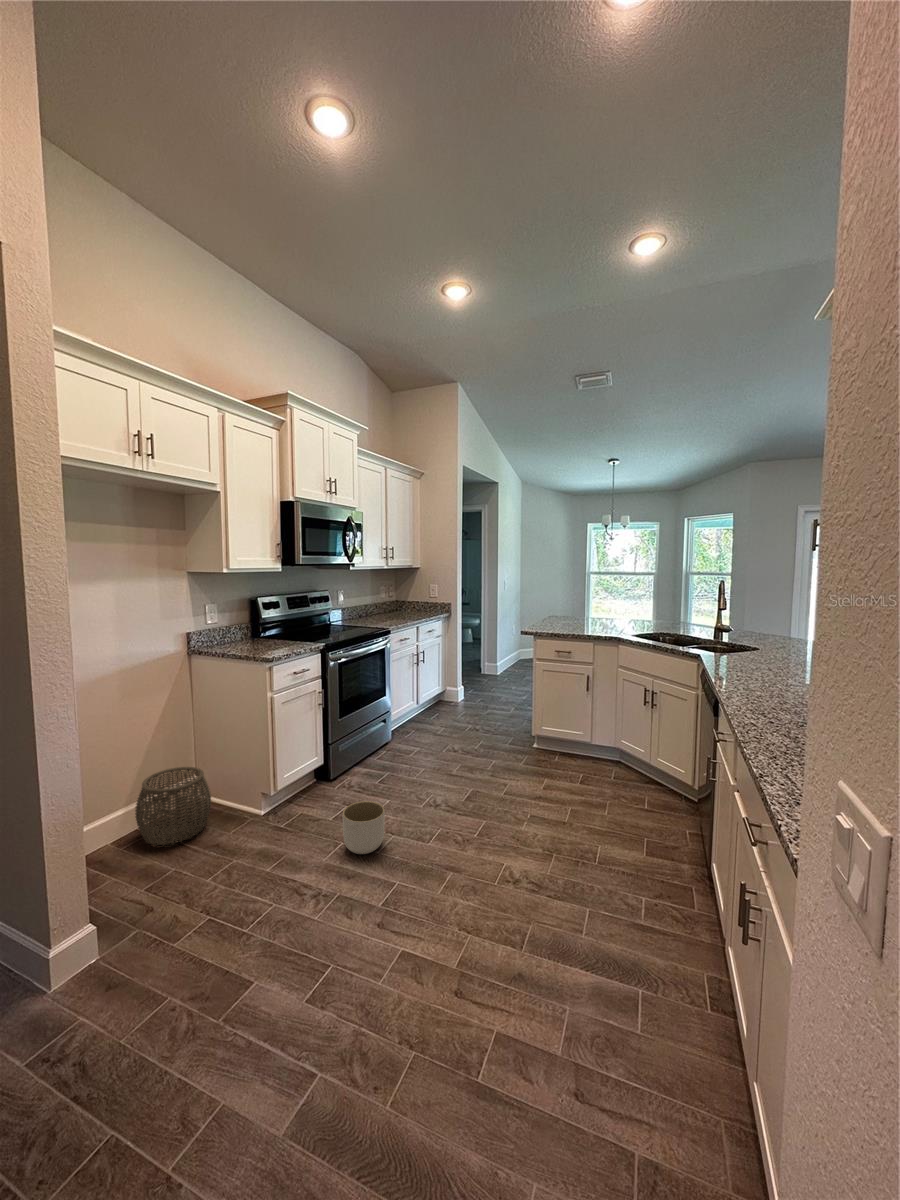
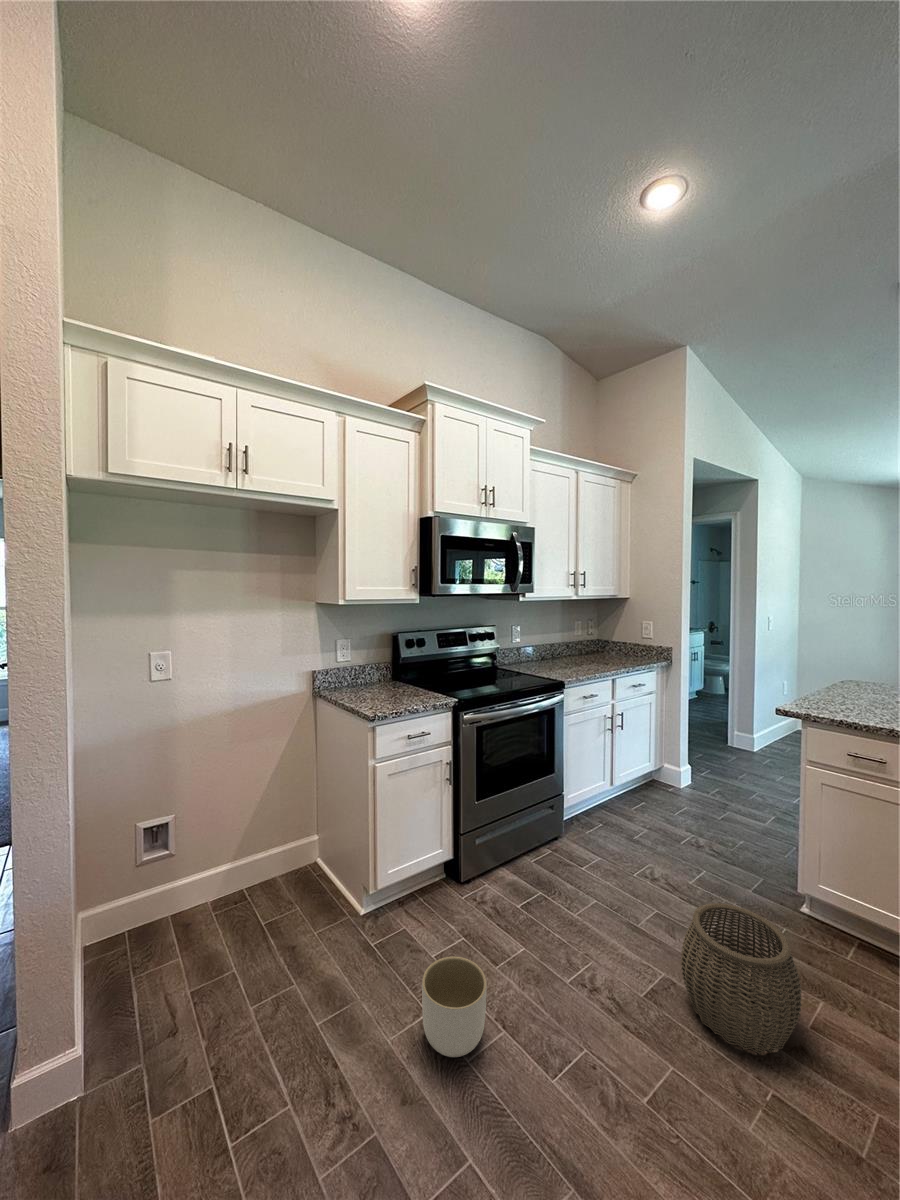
woven basket: present [135,767,211,846] -> present [681,903,802,1053]

